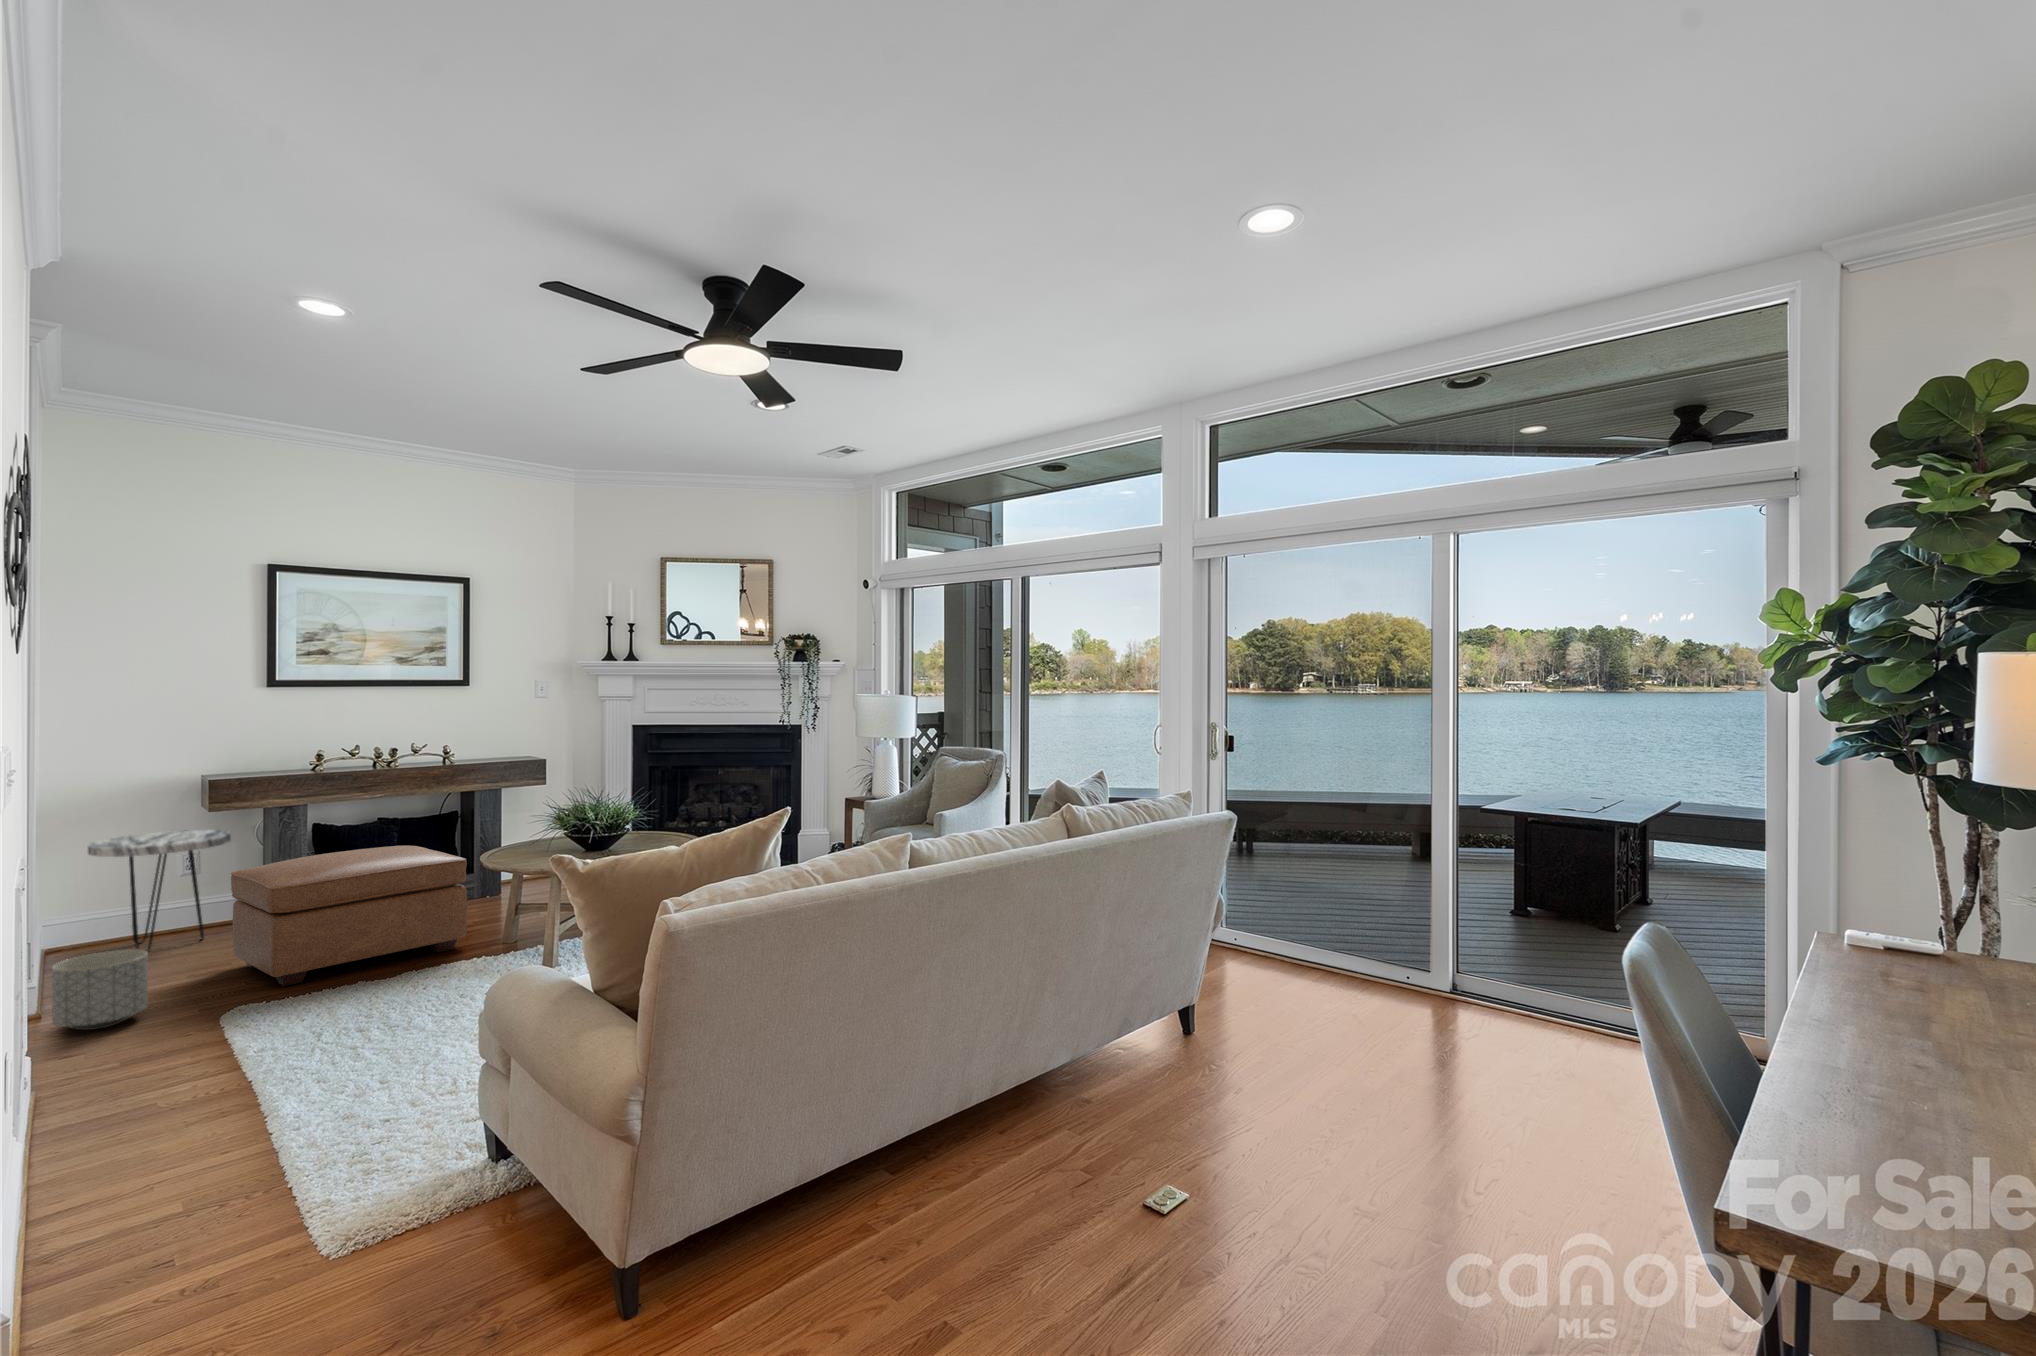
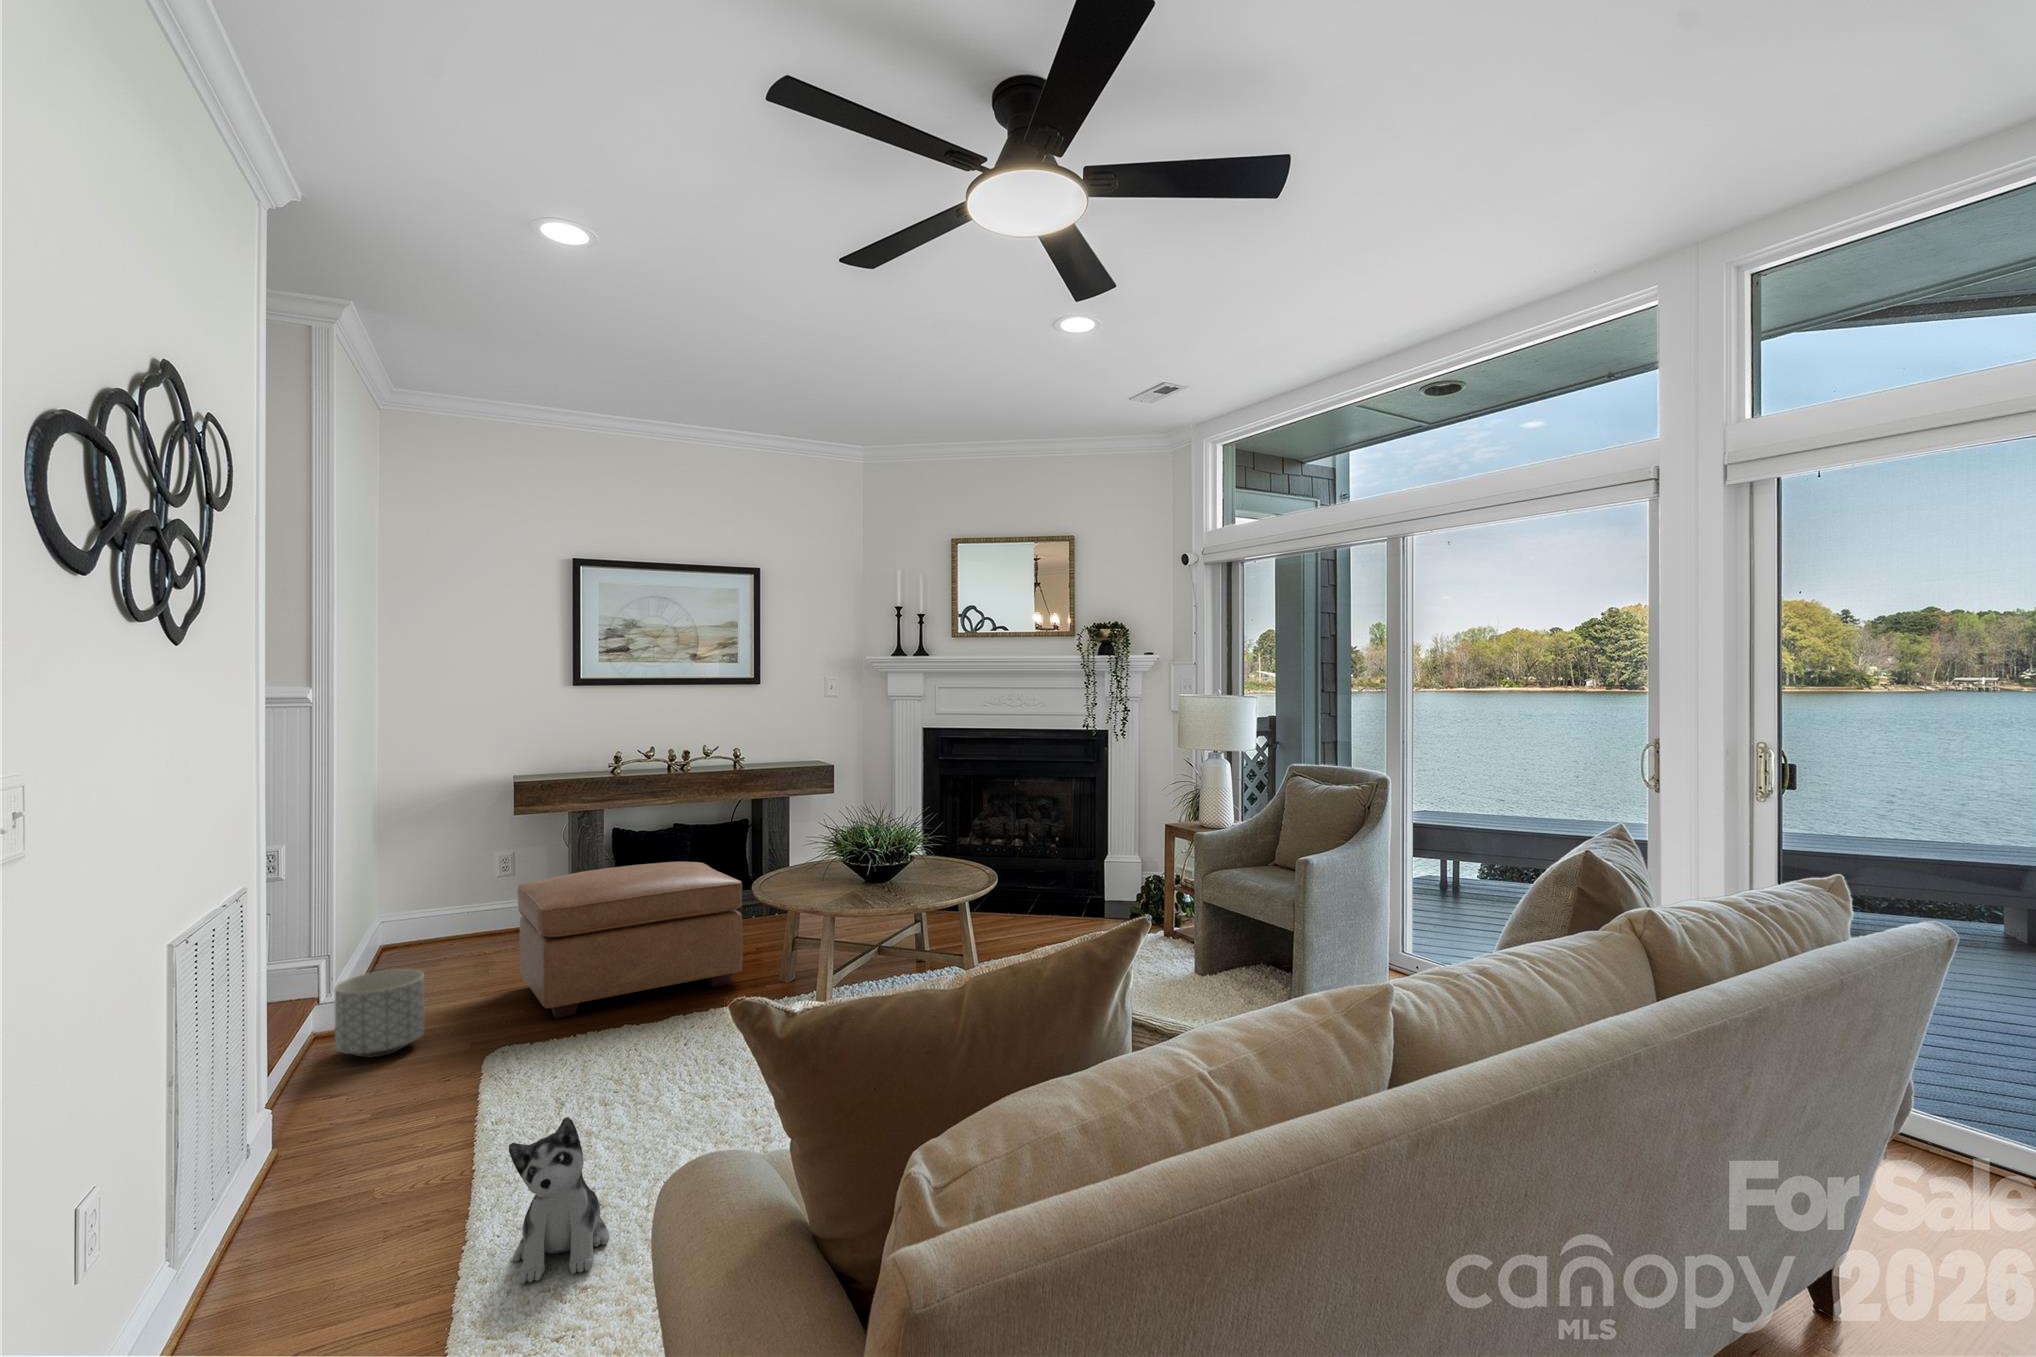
side table: present [88,830,231,952] -> none [406,834,532,962]
plush toy: none [313,1015,395,1139] -> present [509,1117,609,1284]

